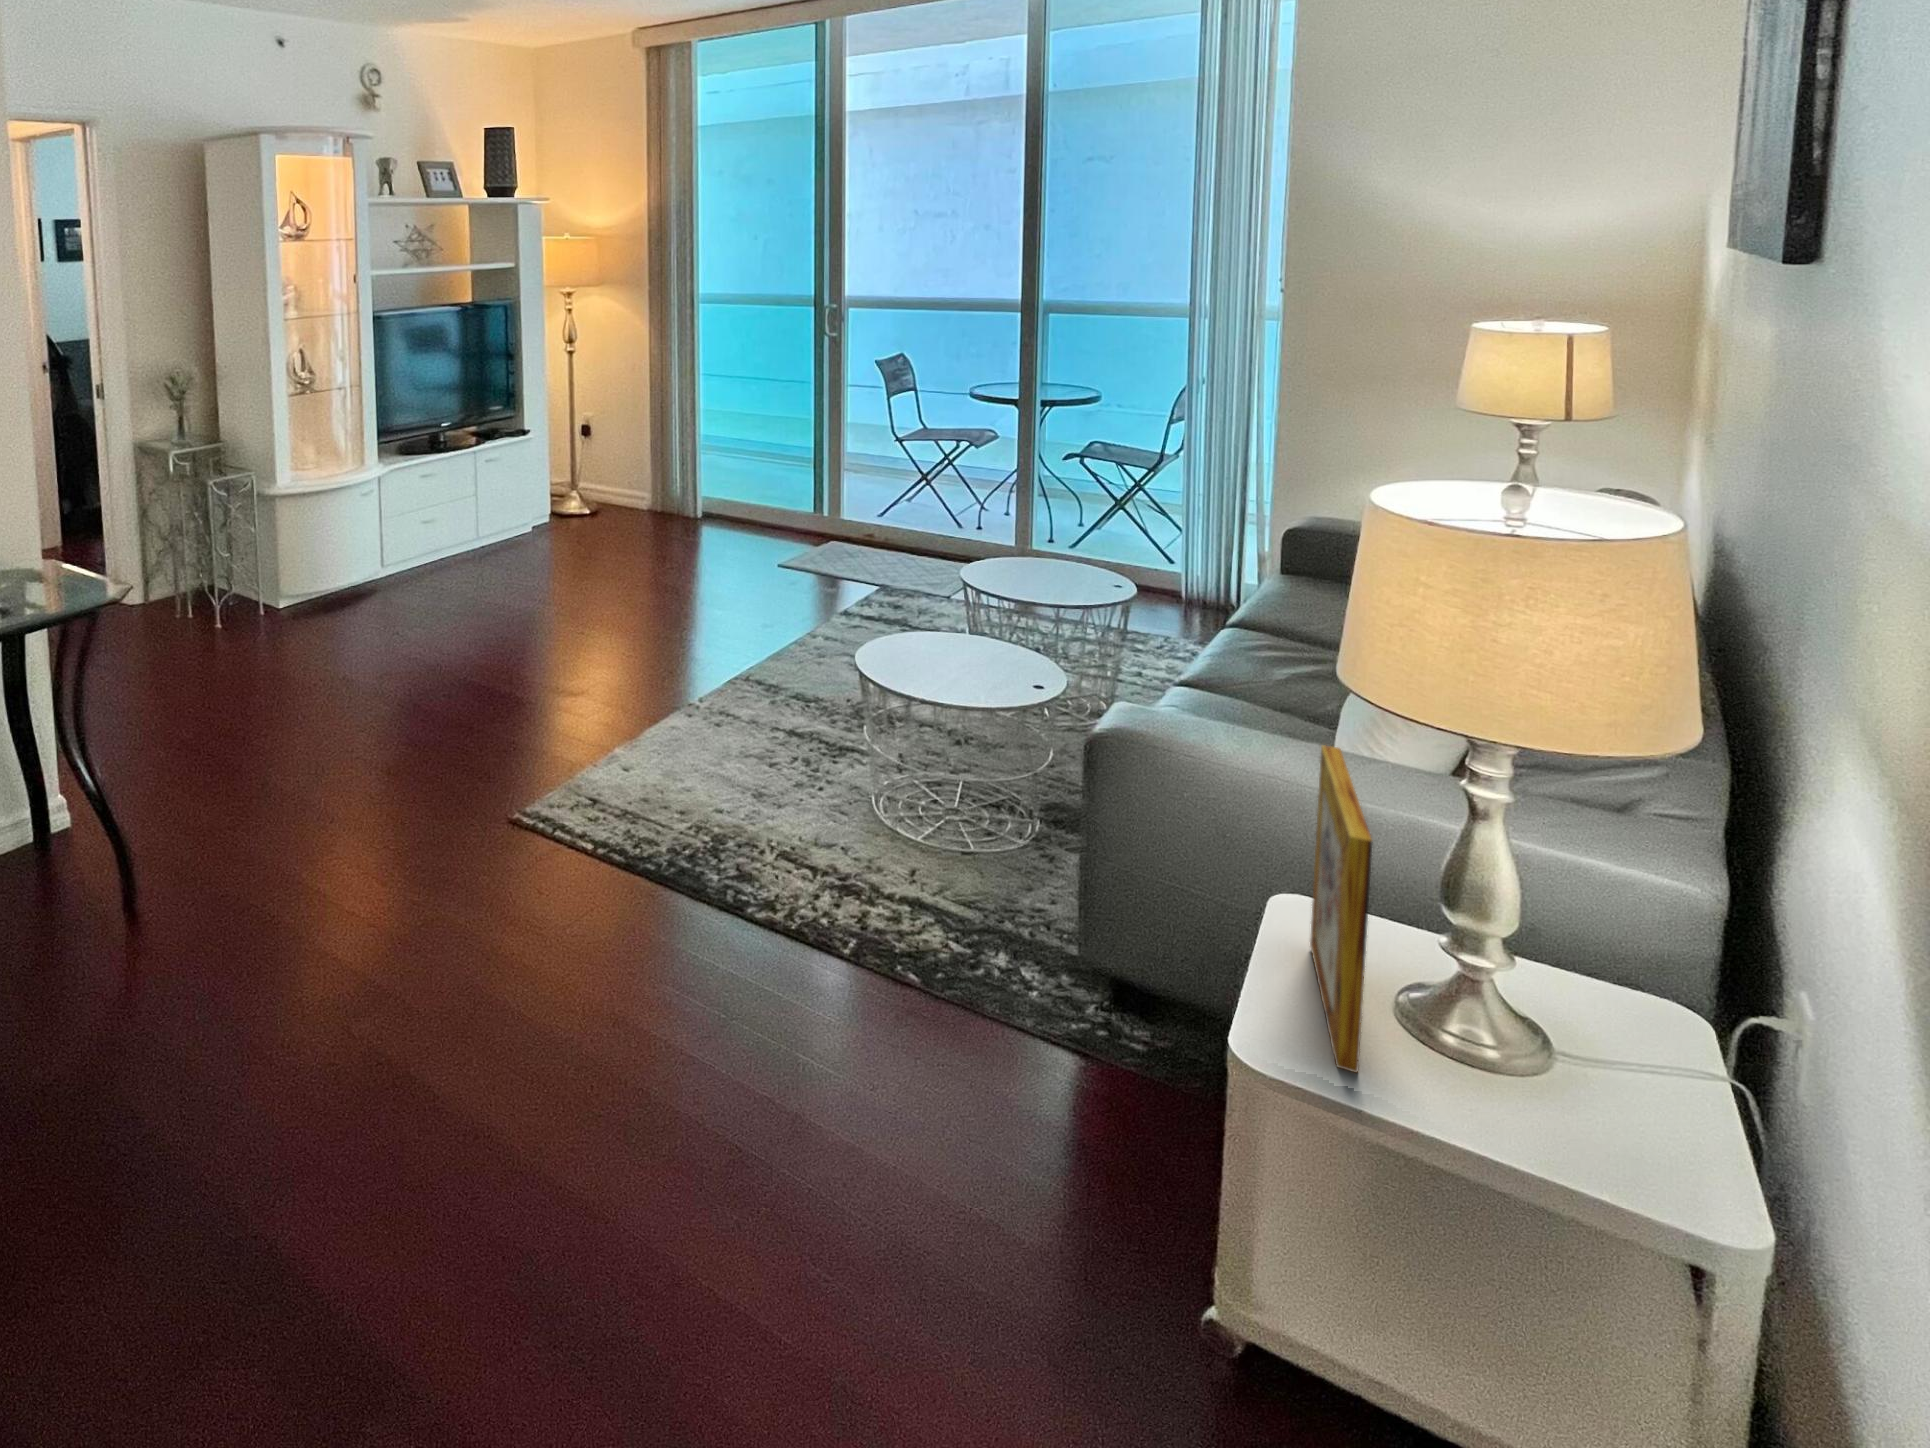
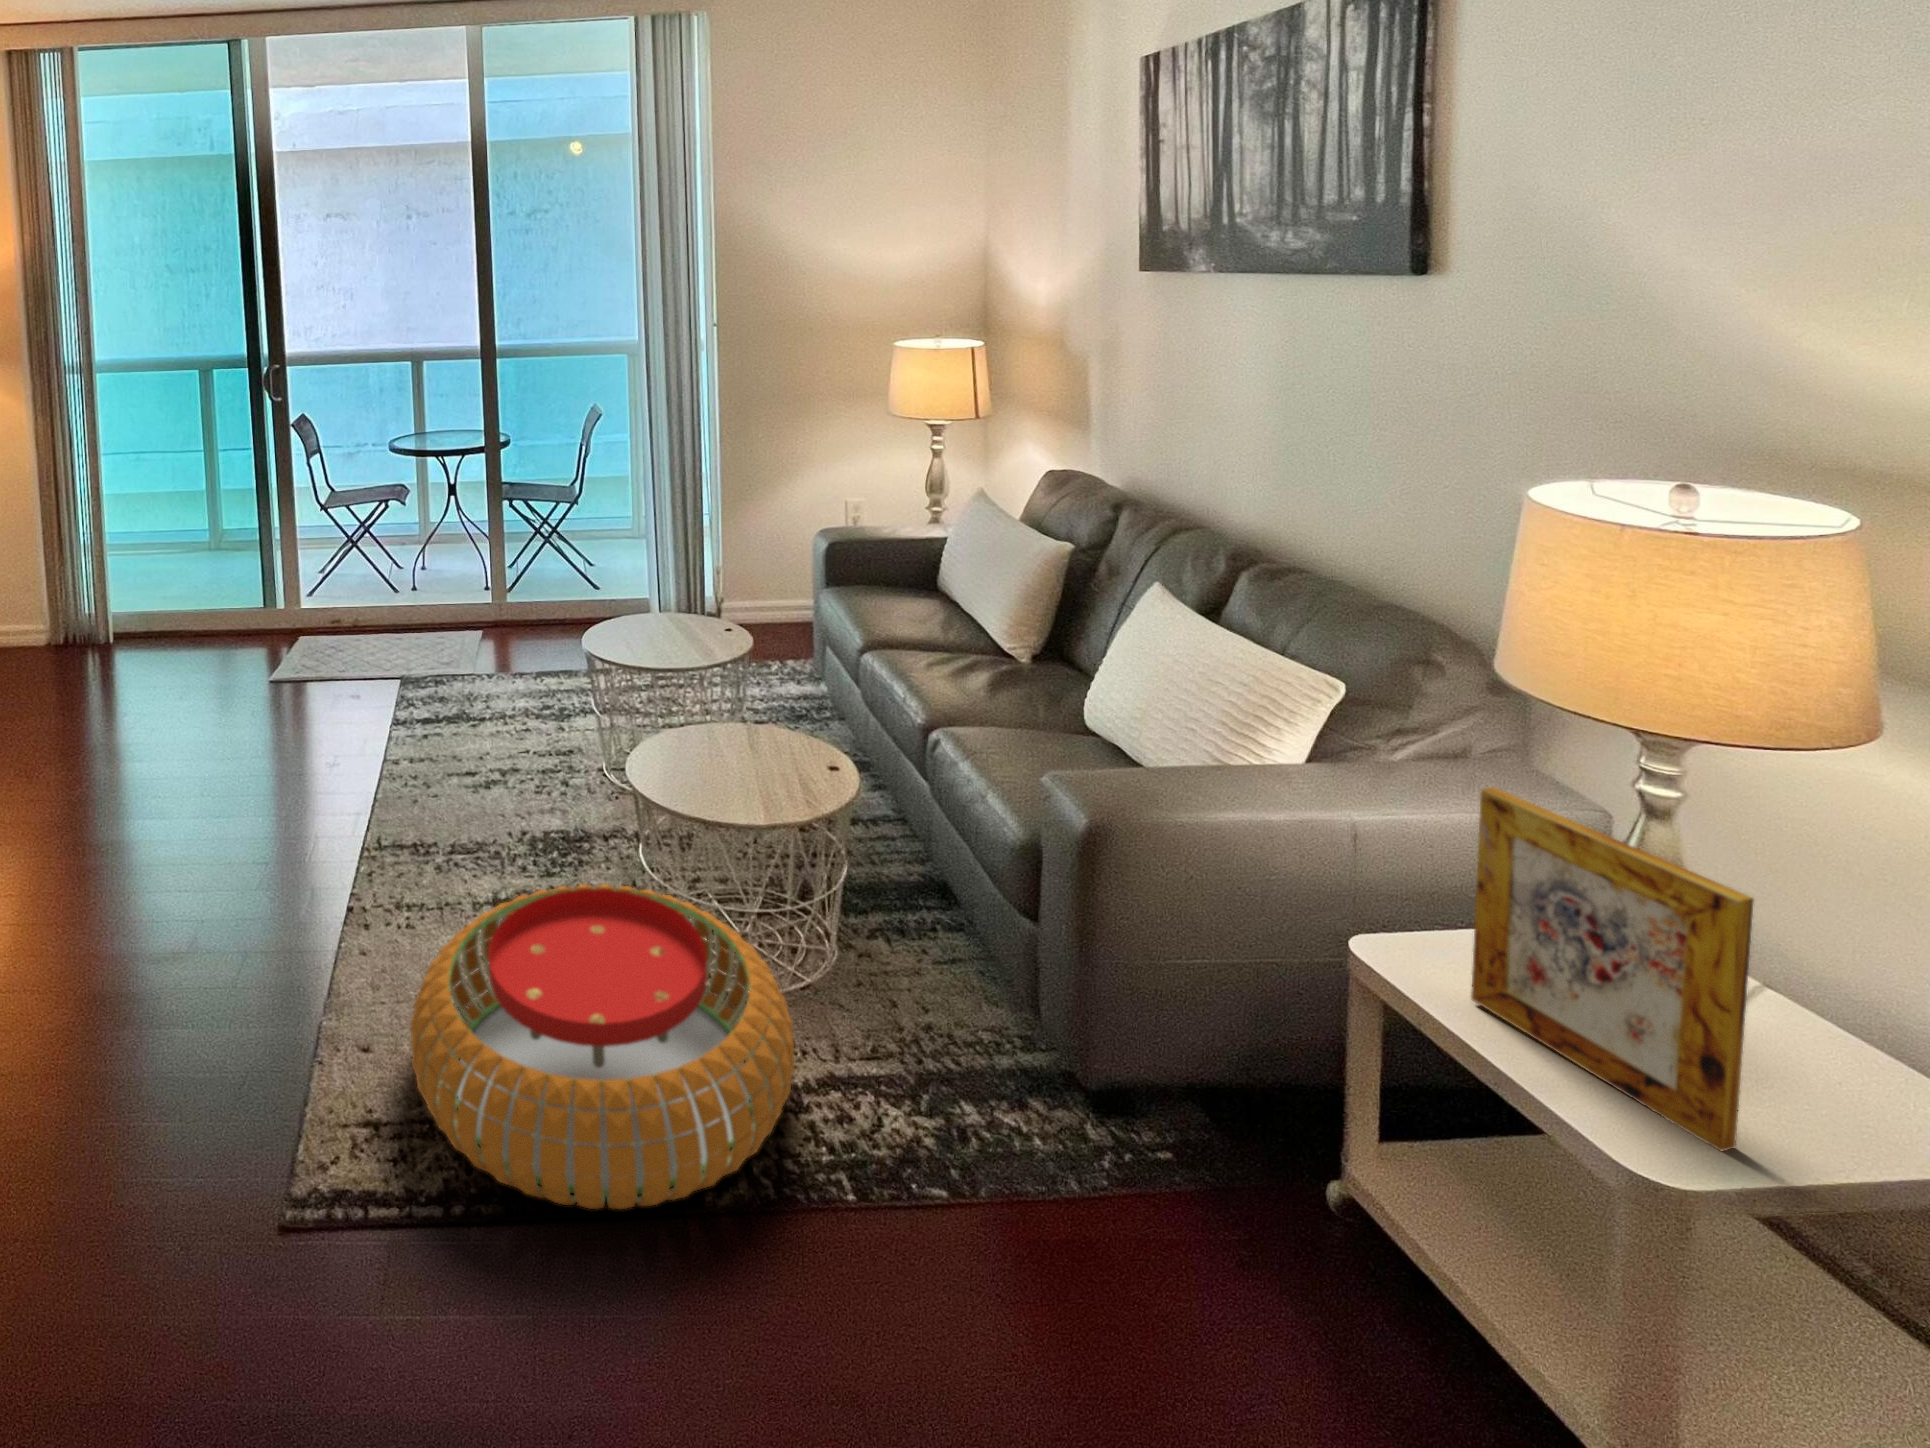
pouf: none [614,709,907,909] -> present [410,884,794,1210]

